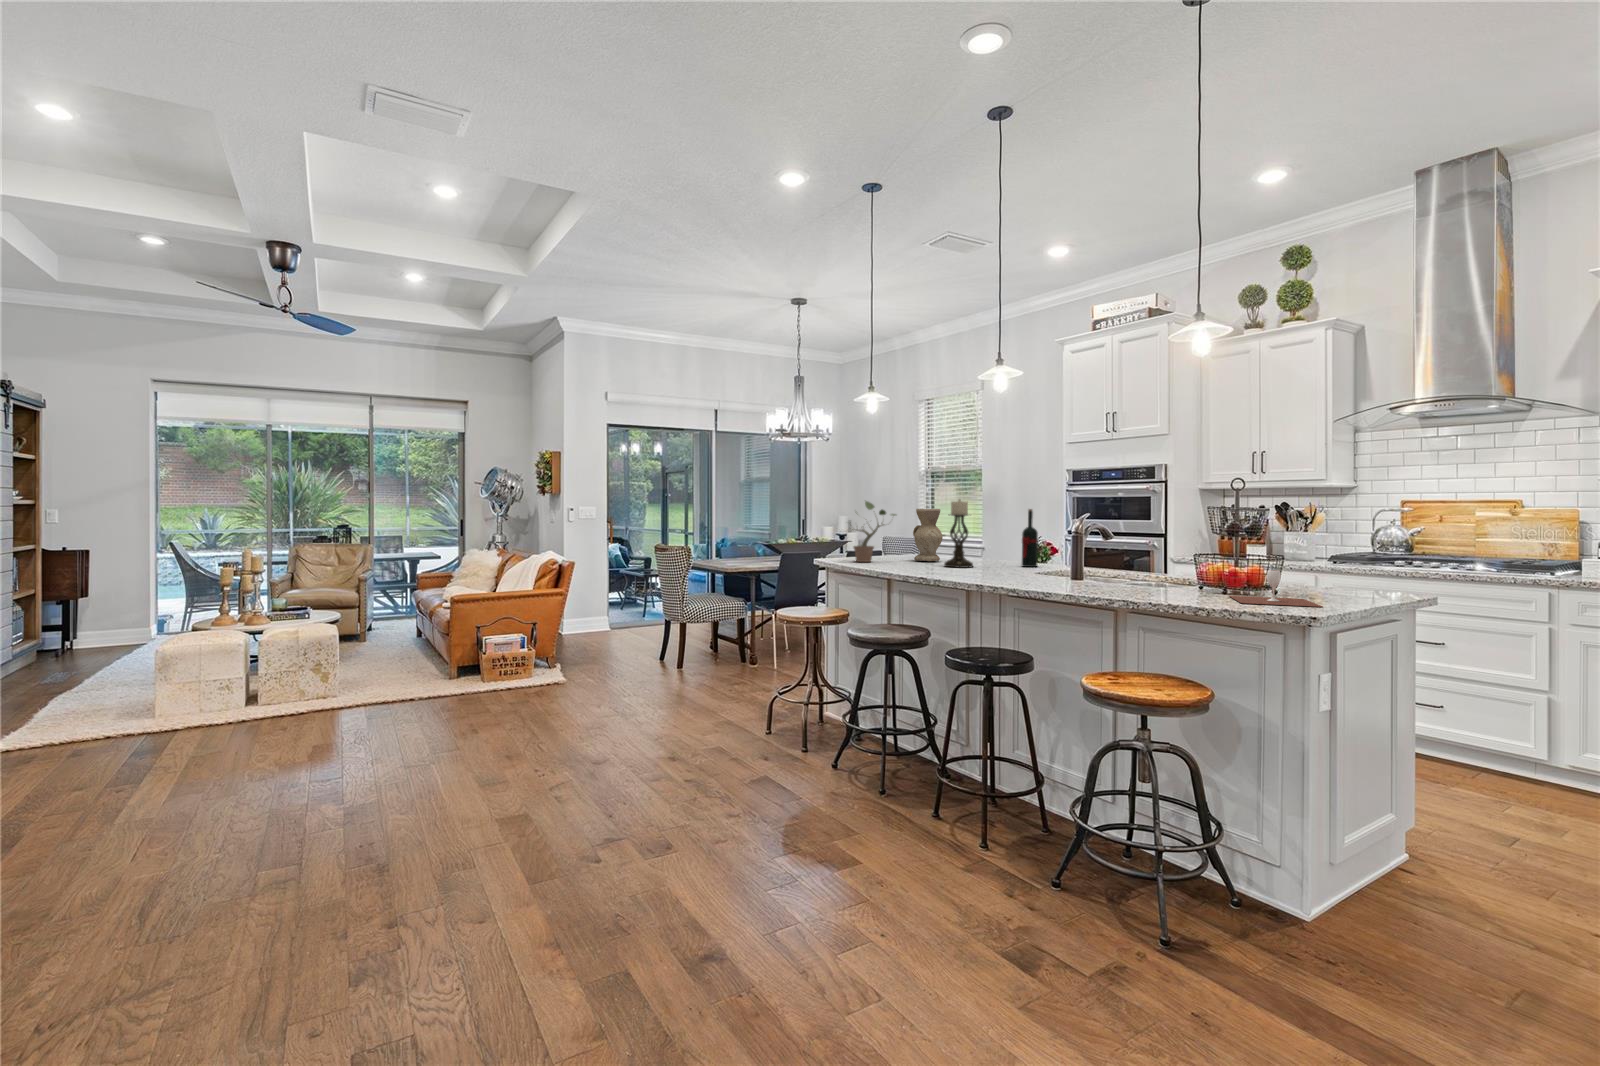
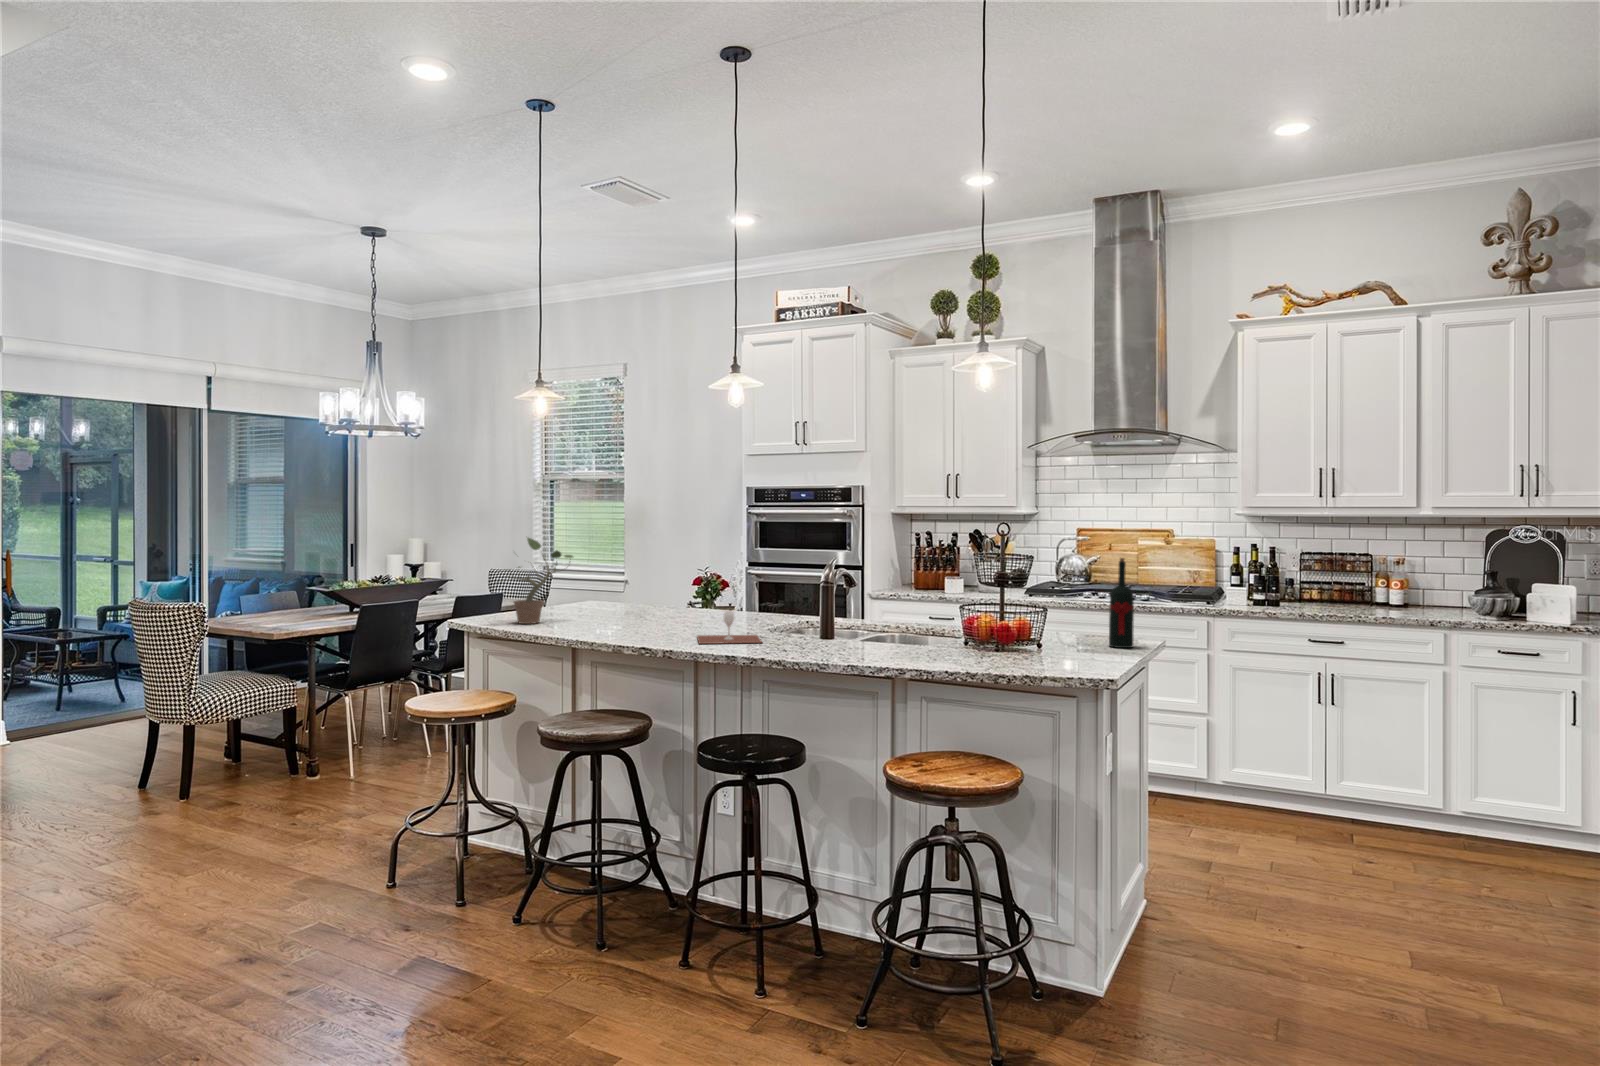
candle holder: present [944,499,973,568] -> none [646,537,684,627]
vase: present [913,509,943,561] -> none [590,546,632,617]
wine bottle: present [1022,509,1038,567] -> present [1109,558,1134,648]
wine glass: present [1230,570,1323,607] -> present [697,611,762,644]

